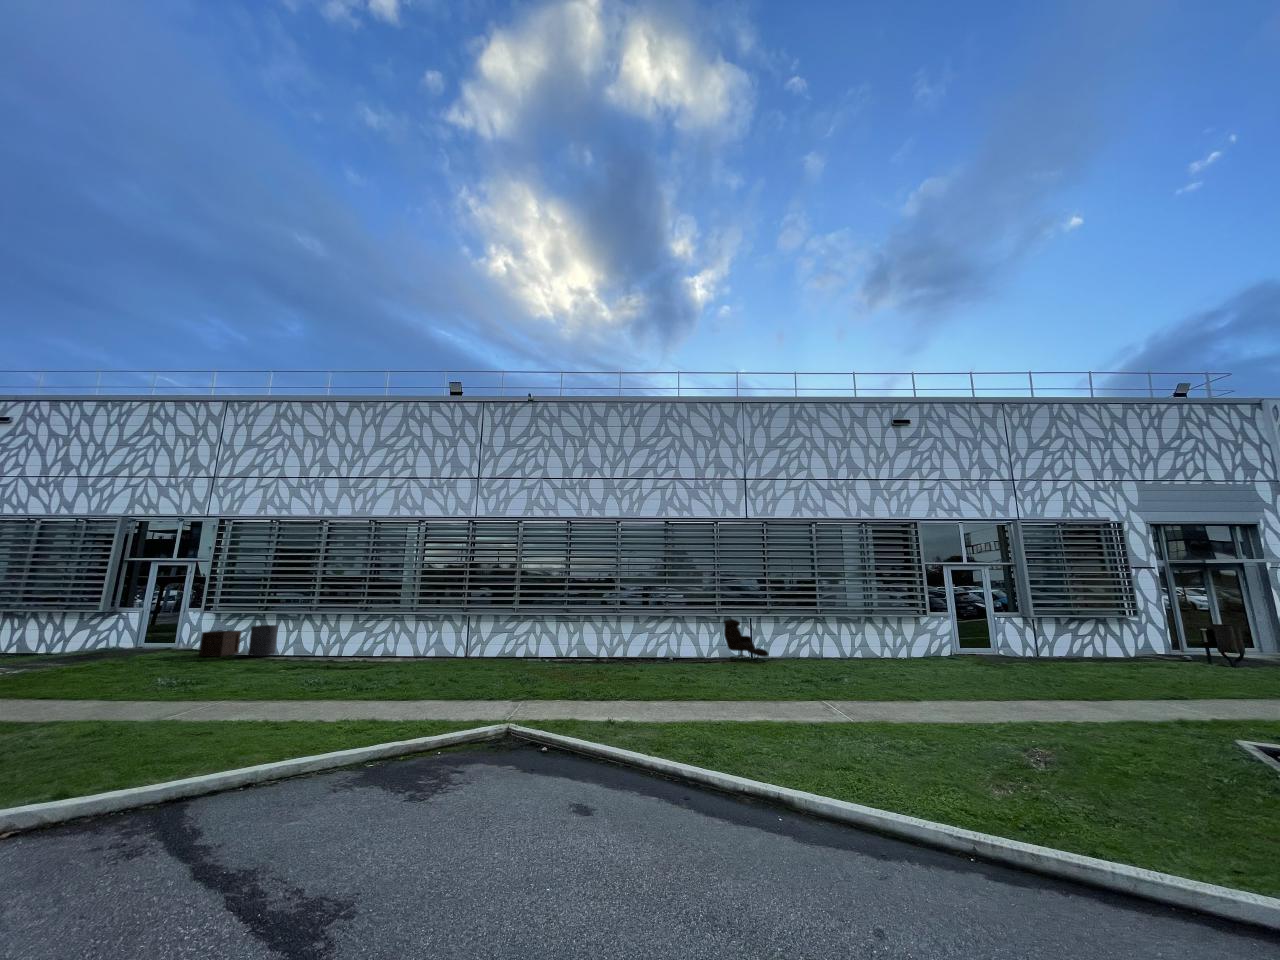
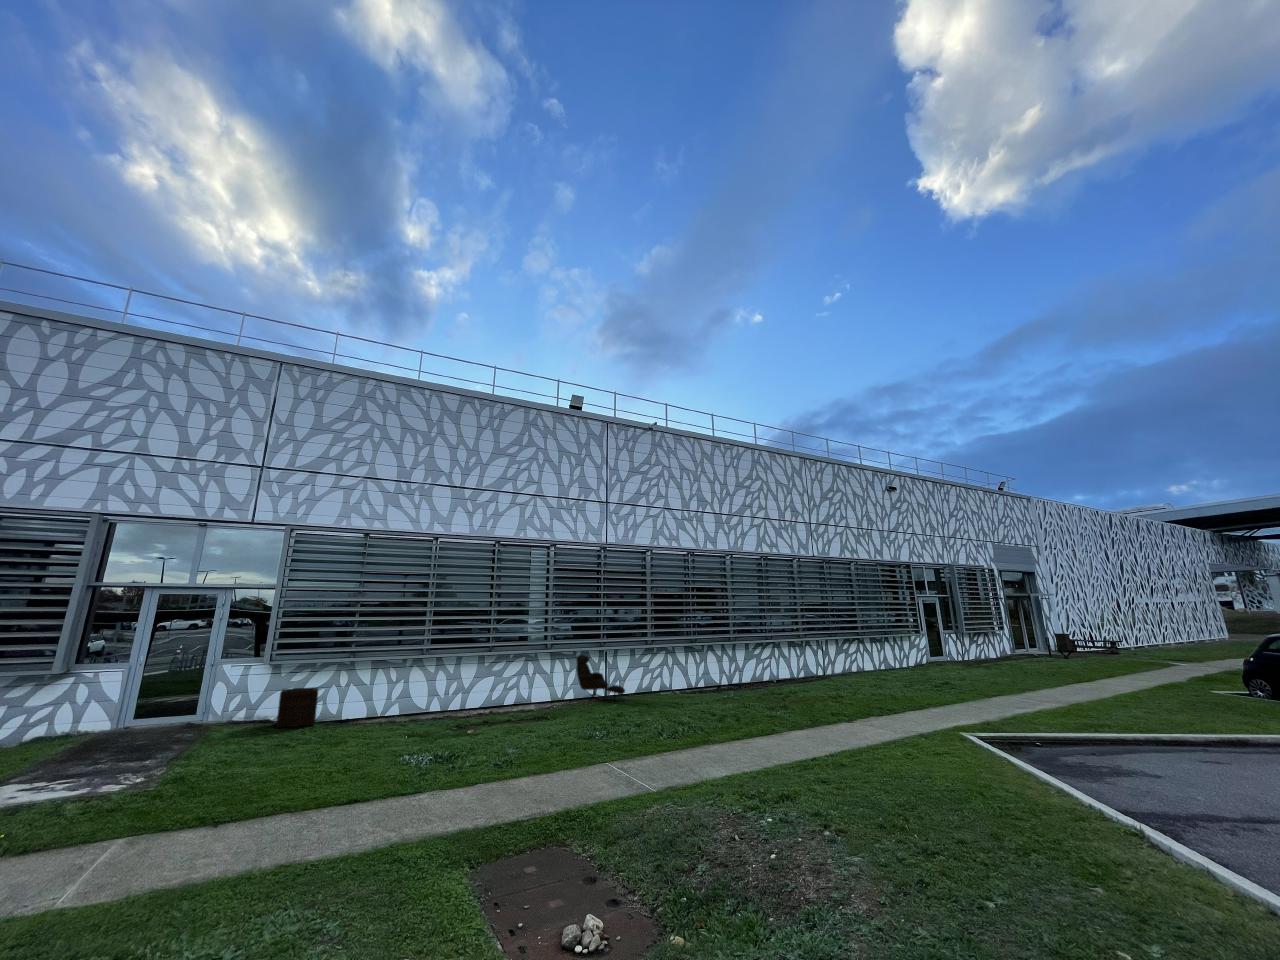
lounge chair: present [724,619,768,661] -> present [576,655,625,701]
trash can: present [248,625,278,657] -> none [349,676,386,720]

